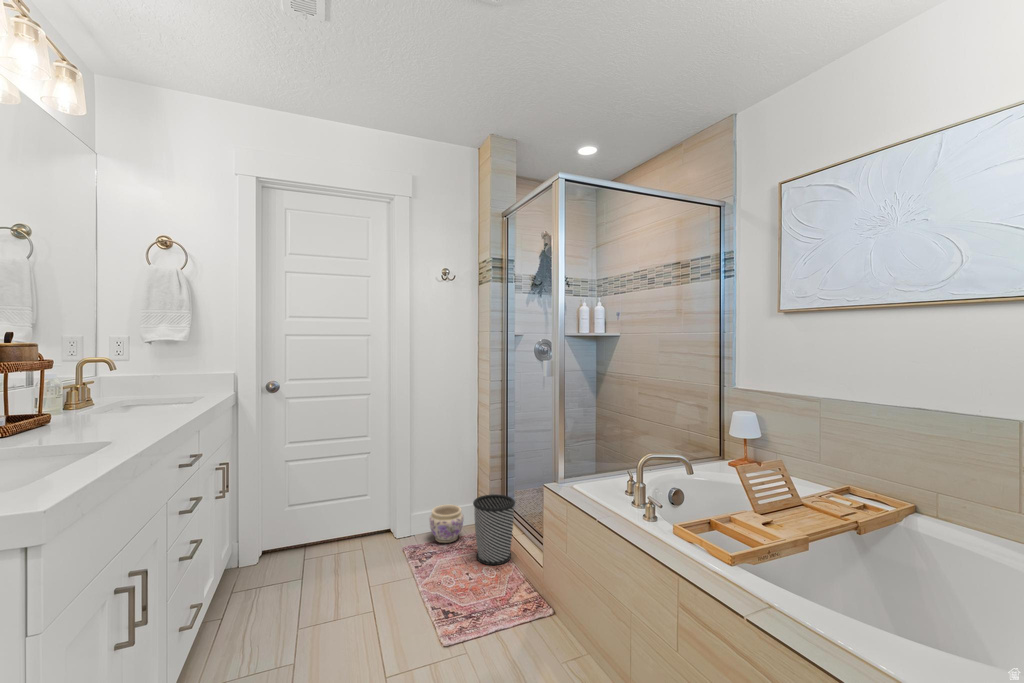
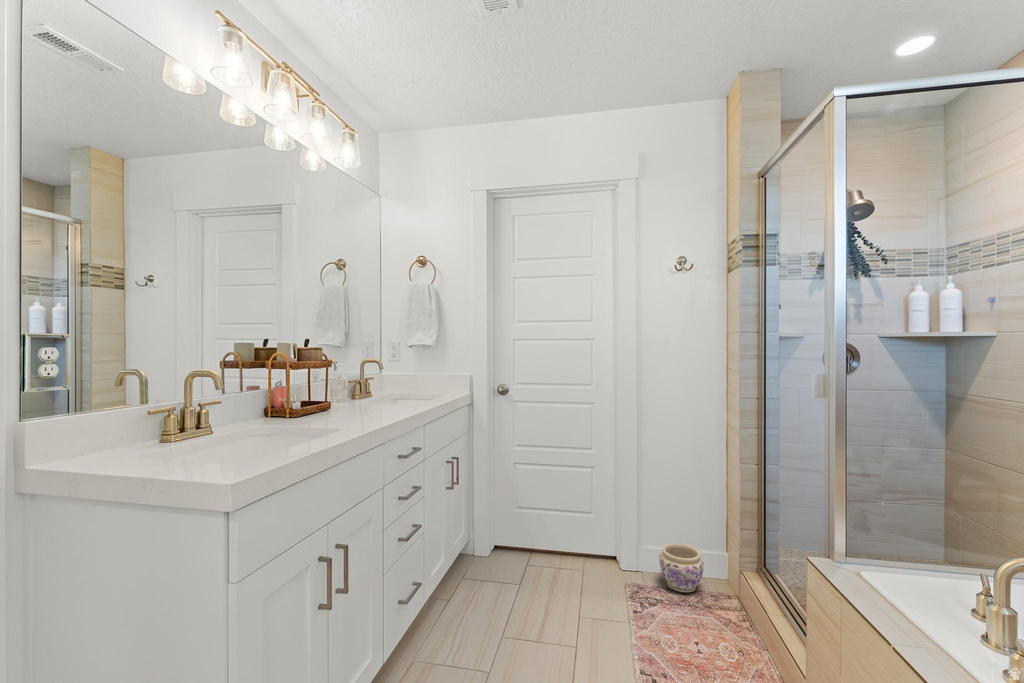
wastebasket: present [473,494,515,565] -> none [709,546,772,647]

